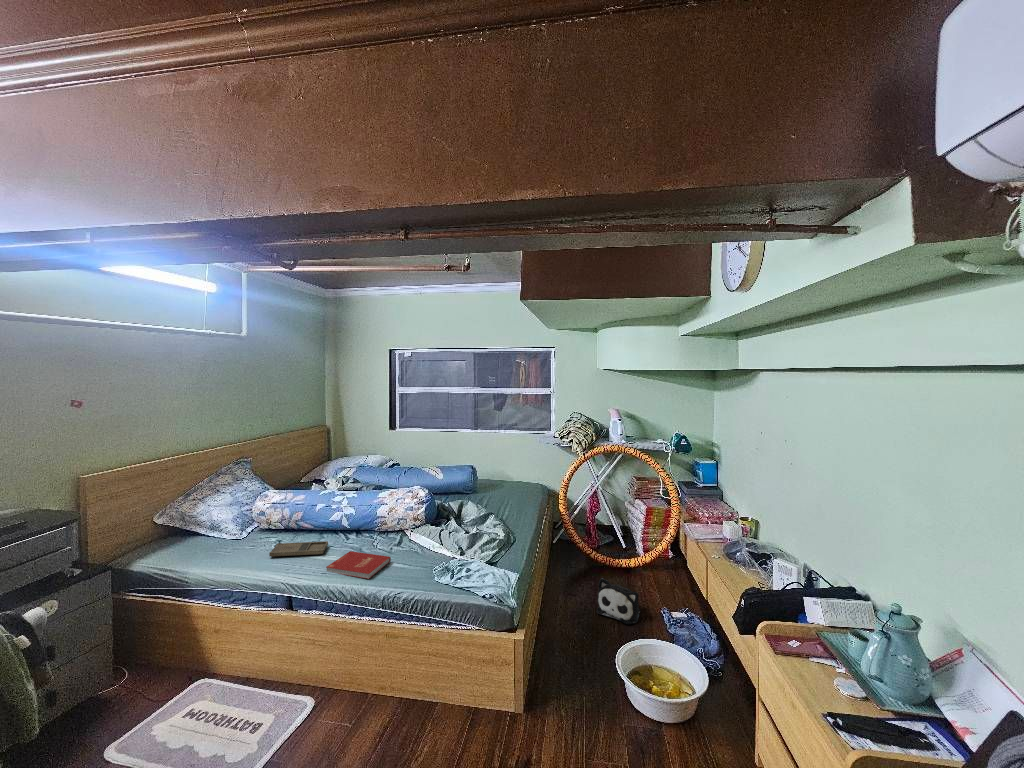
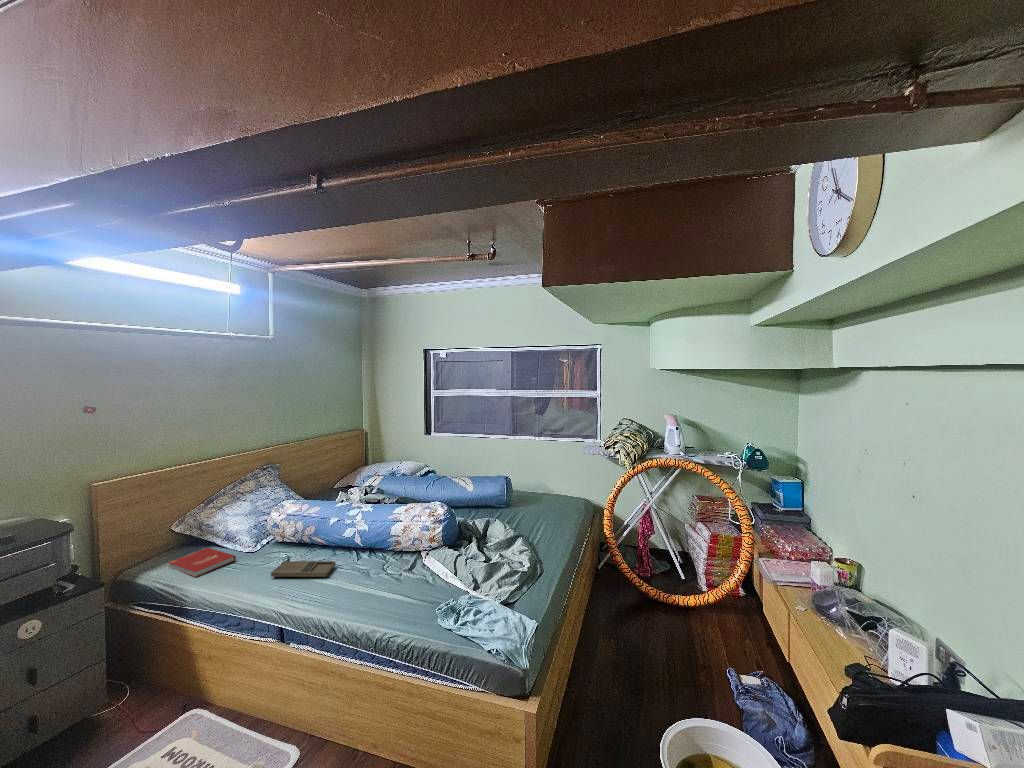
book: present [326,551,391,579] -> present [168,548,236,577]
plush toy: present [596,578,640,624] -> none [643,623,700,687]

